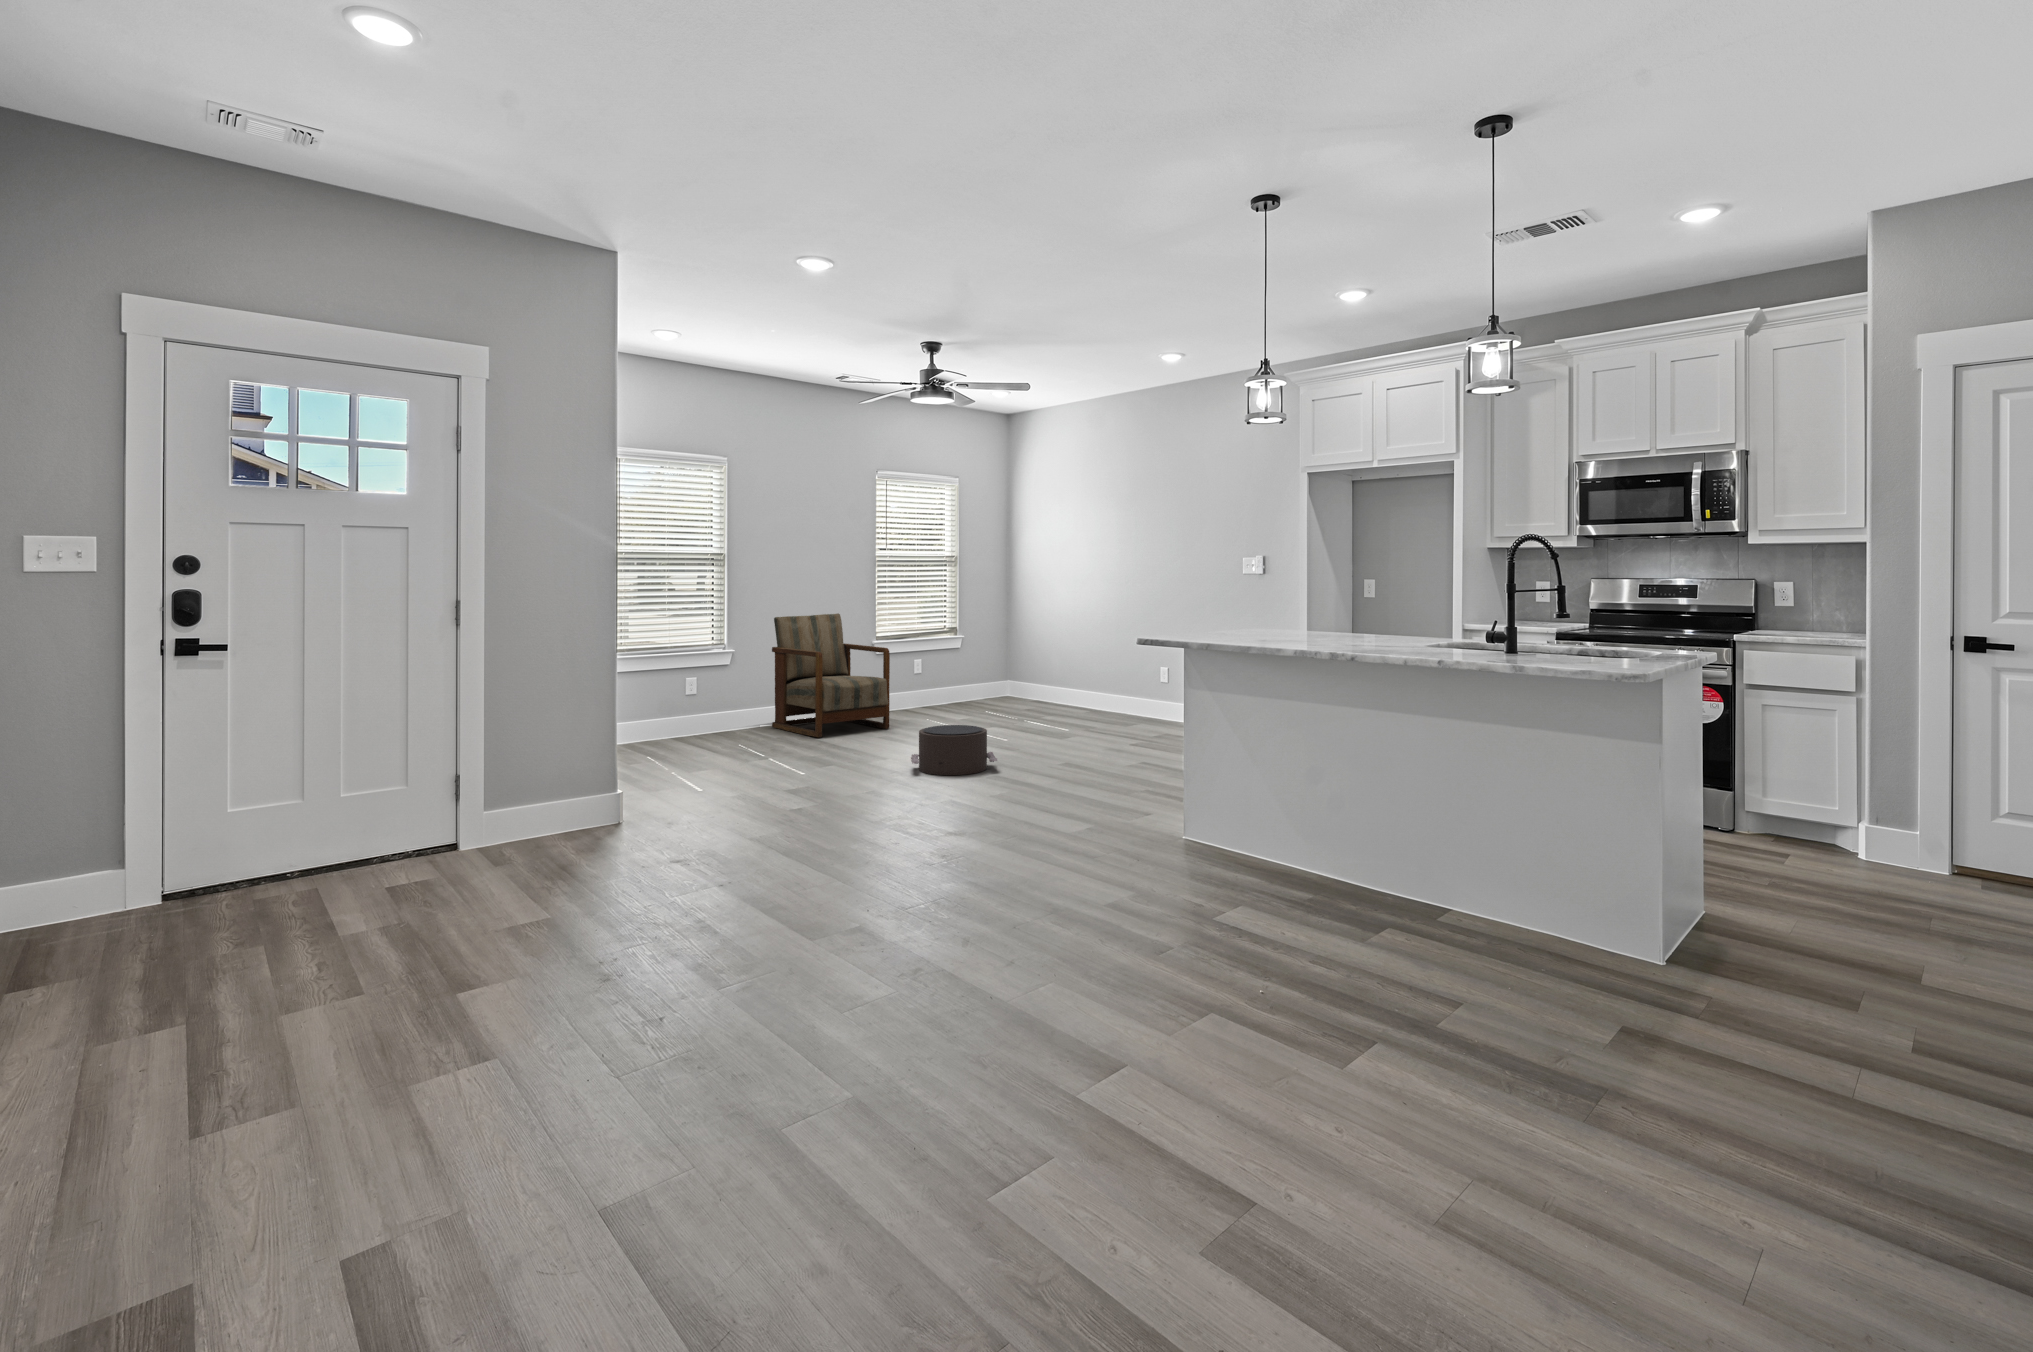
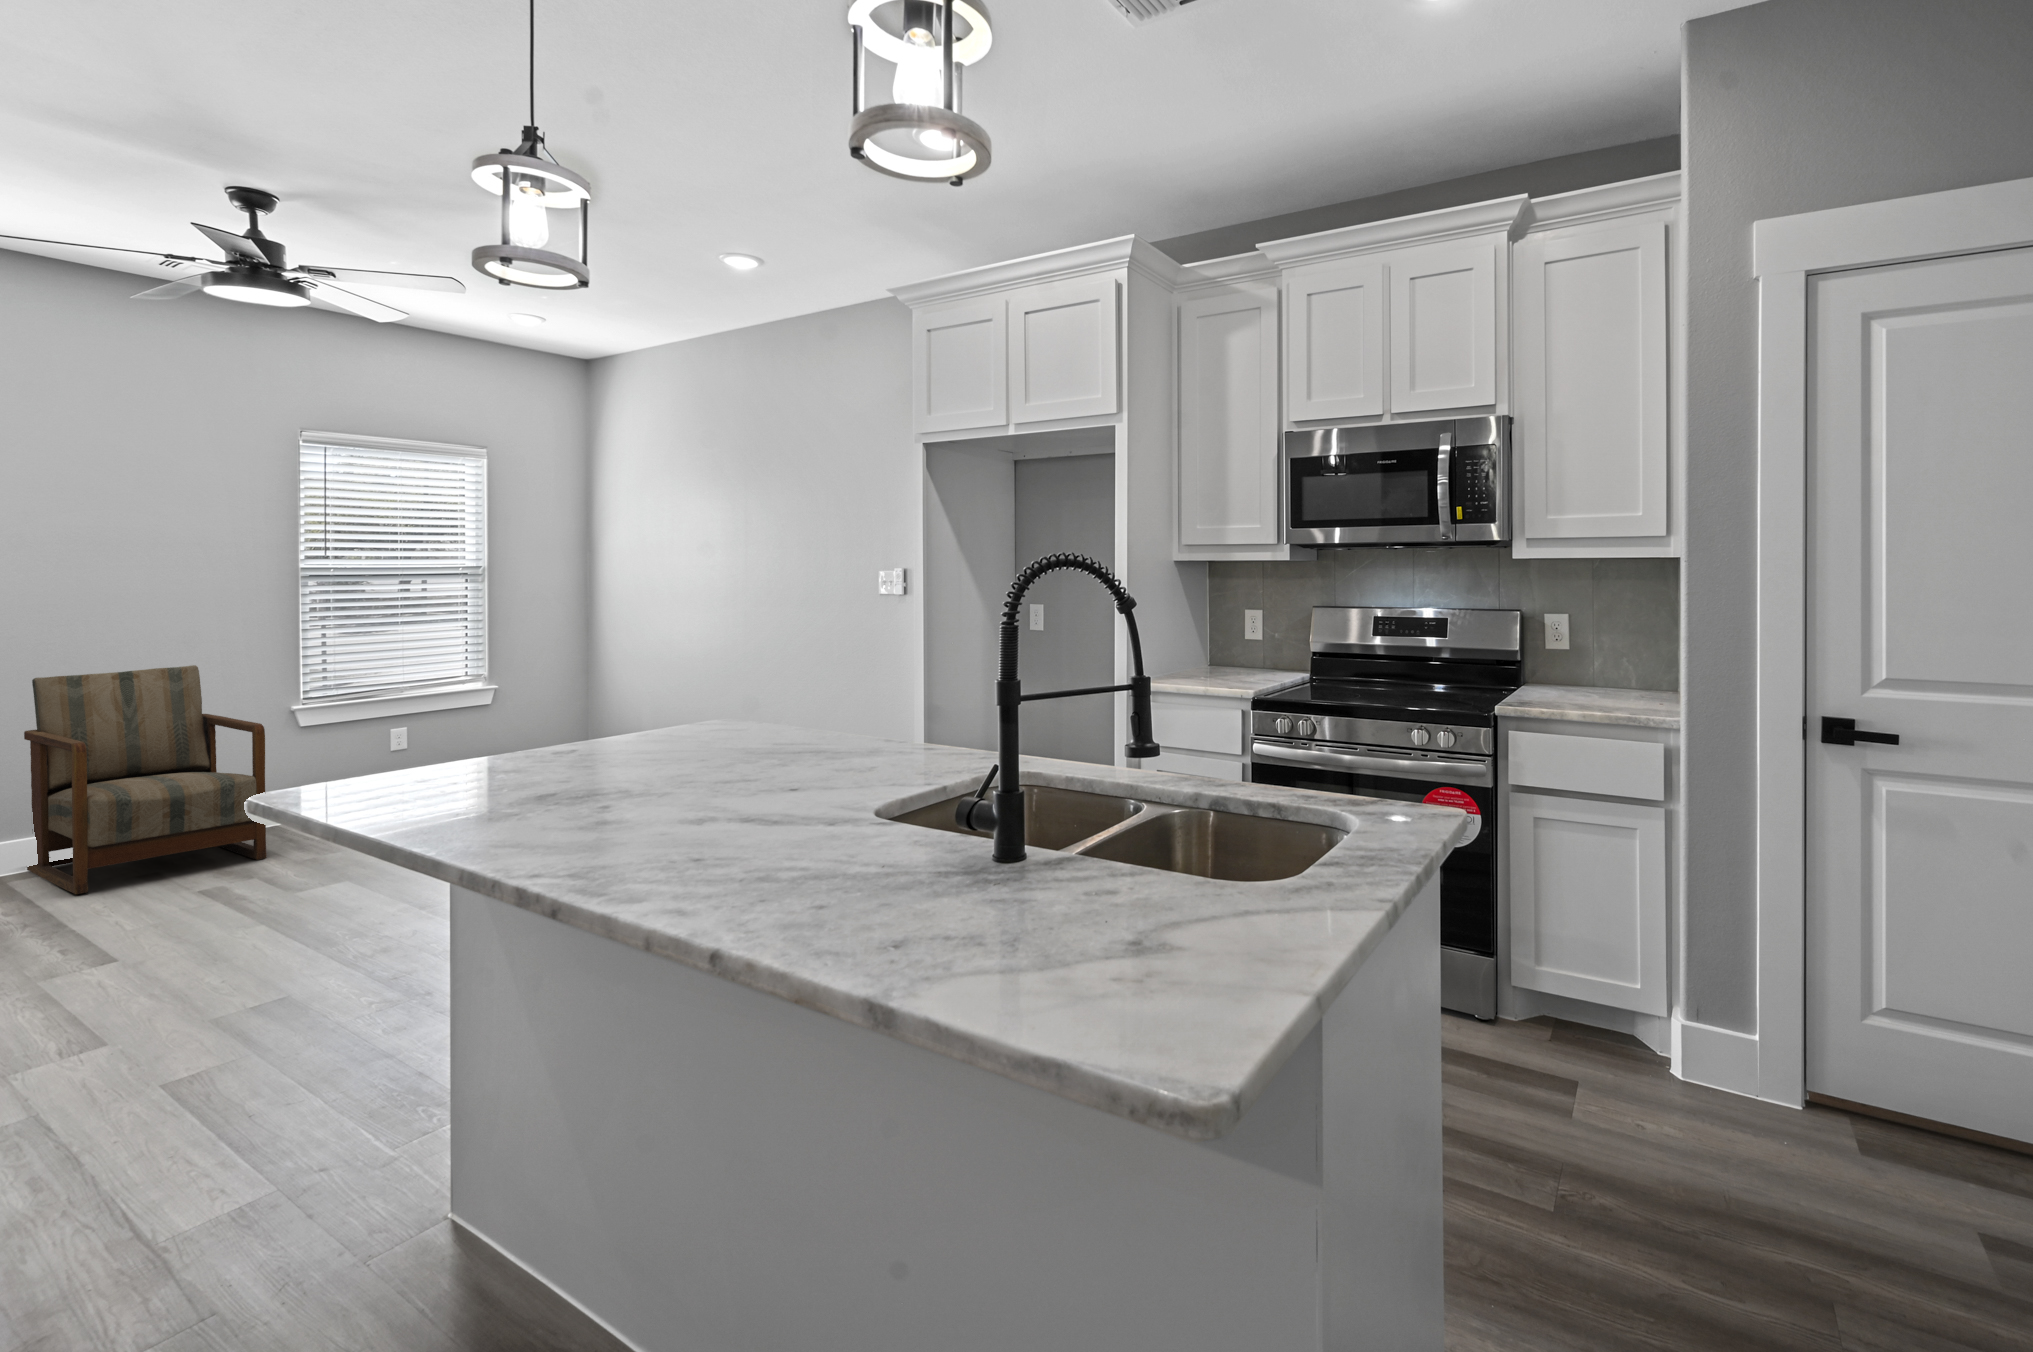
pouf: present [911,725,997,775] -> none [117,879,341,992]

